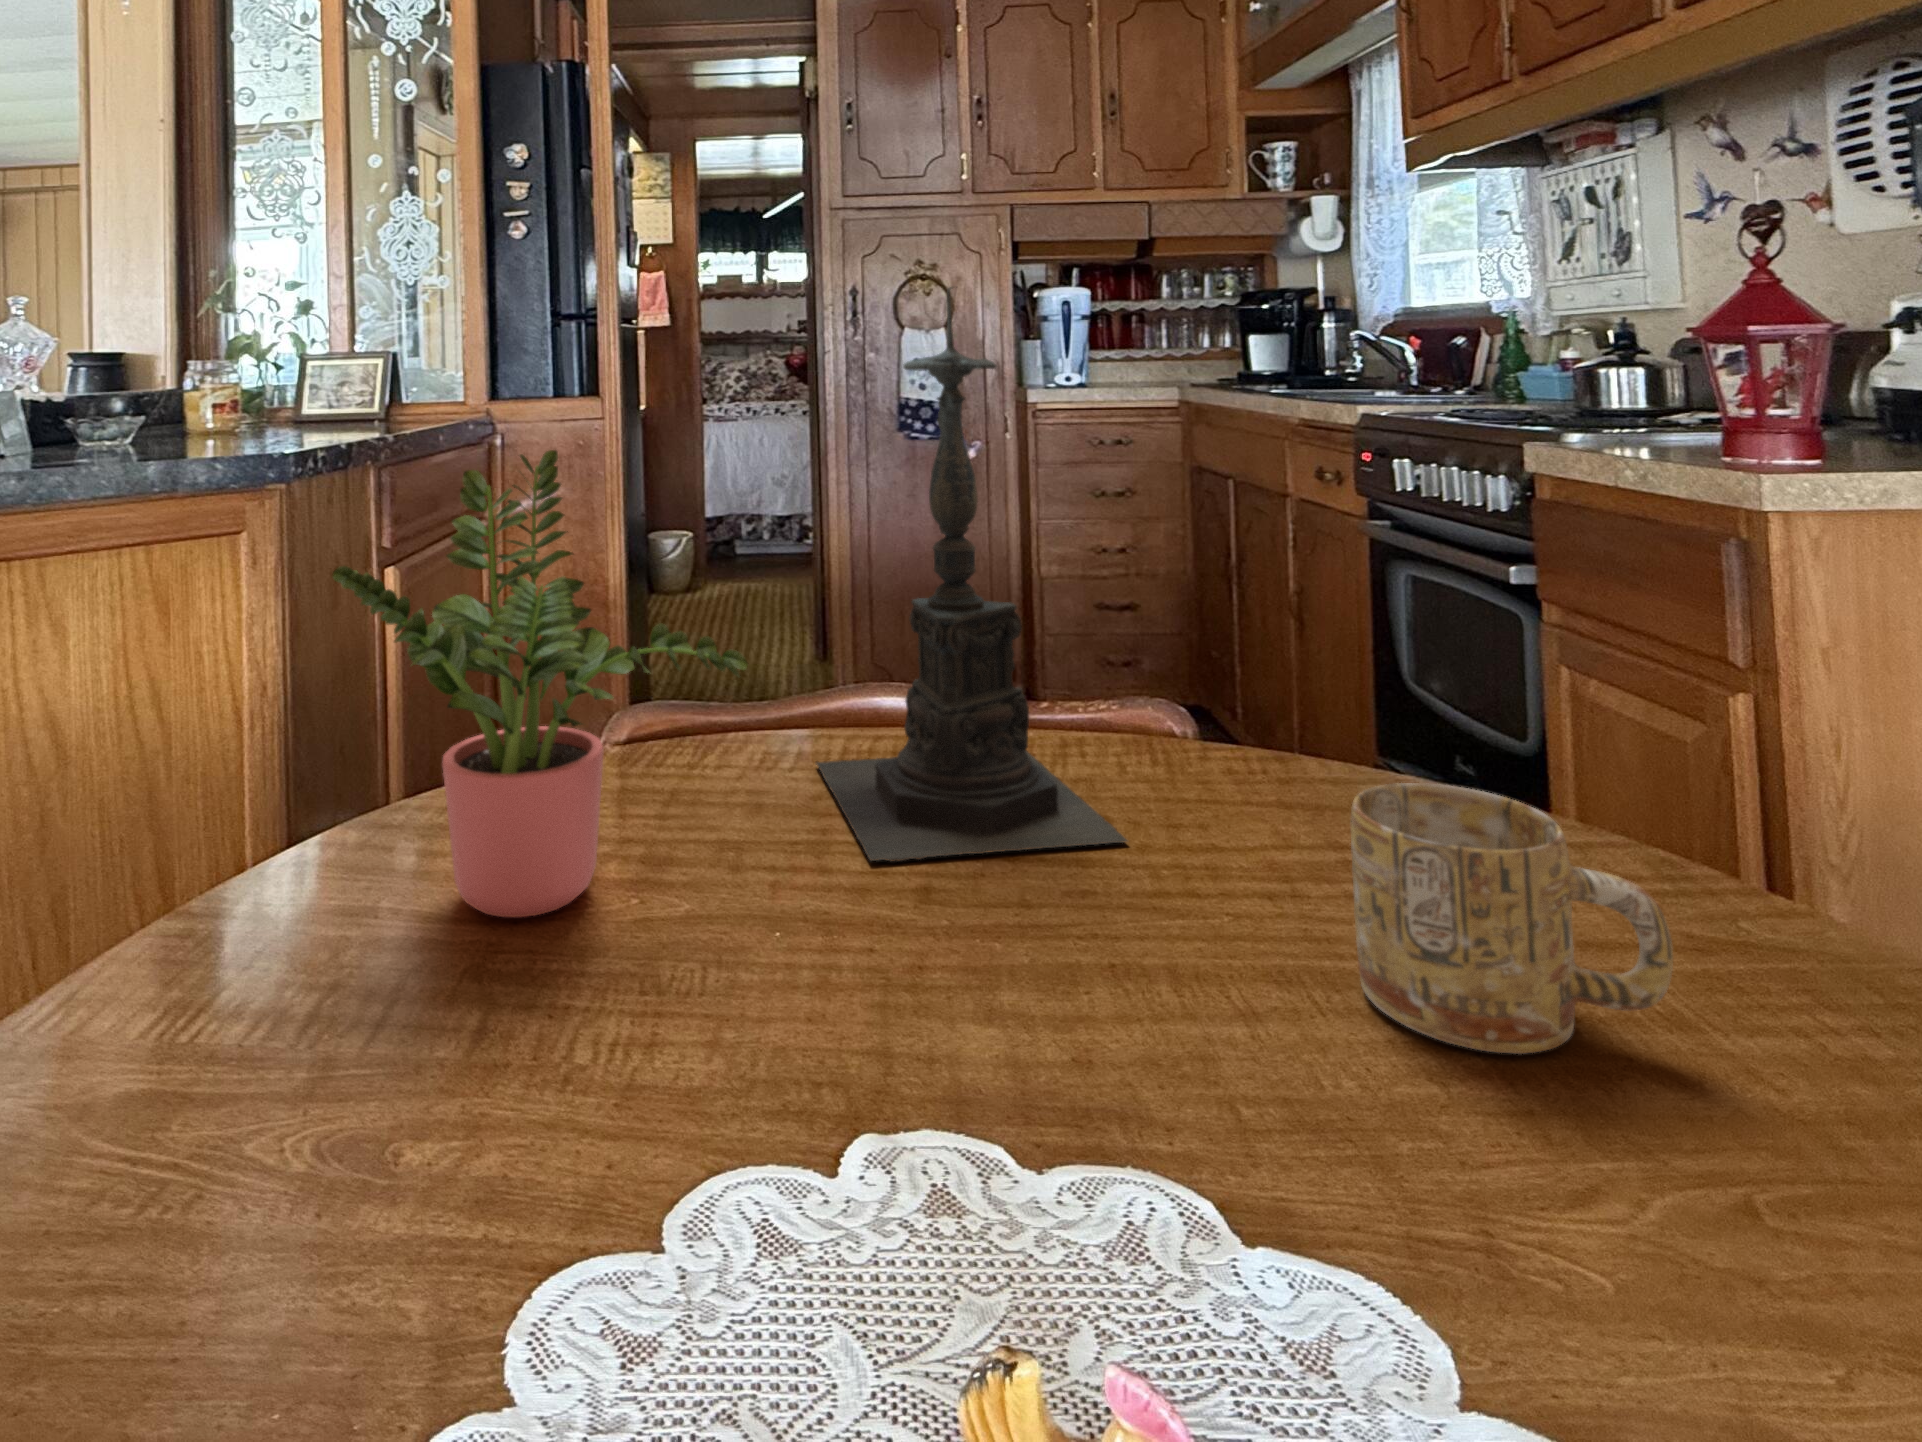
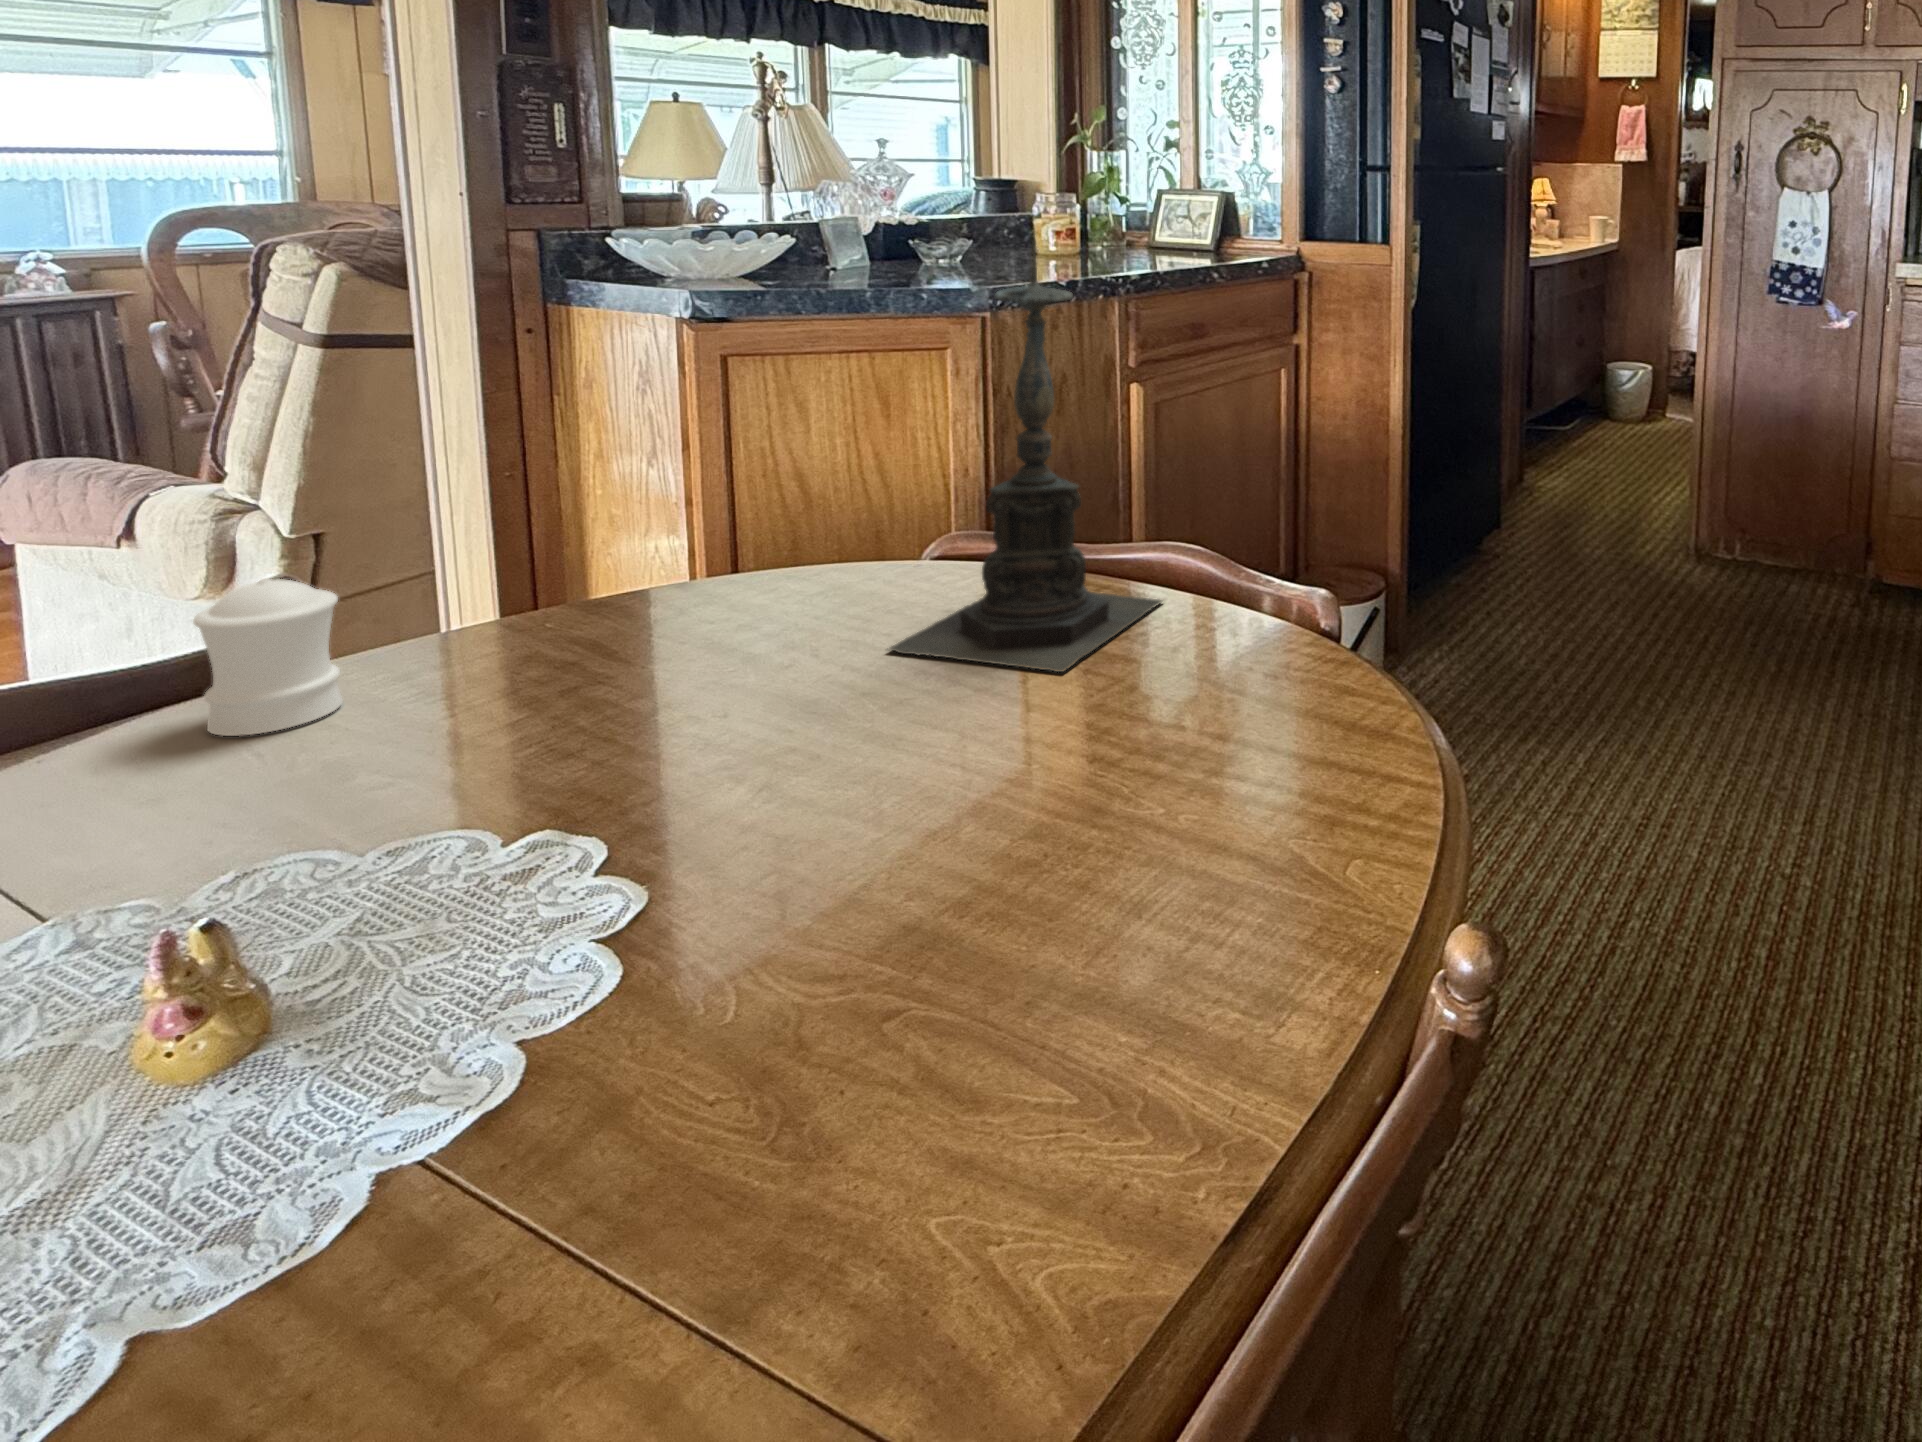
potted plant: present [333,450,748,917] -> none [488,337,779,640]
mug: present [1351,783,1673,1054] -> none [915,651,1060,834]
salt shaker: none [51,898,265,1234] -> present [193,579,342,736]

